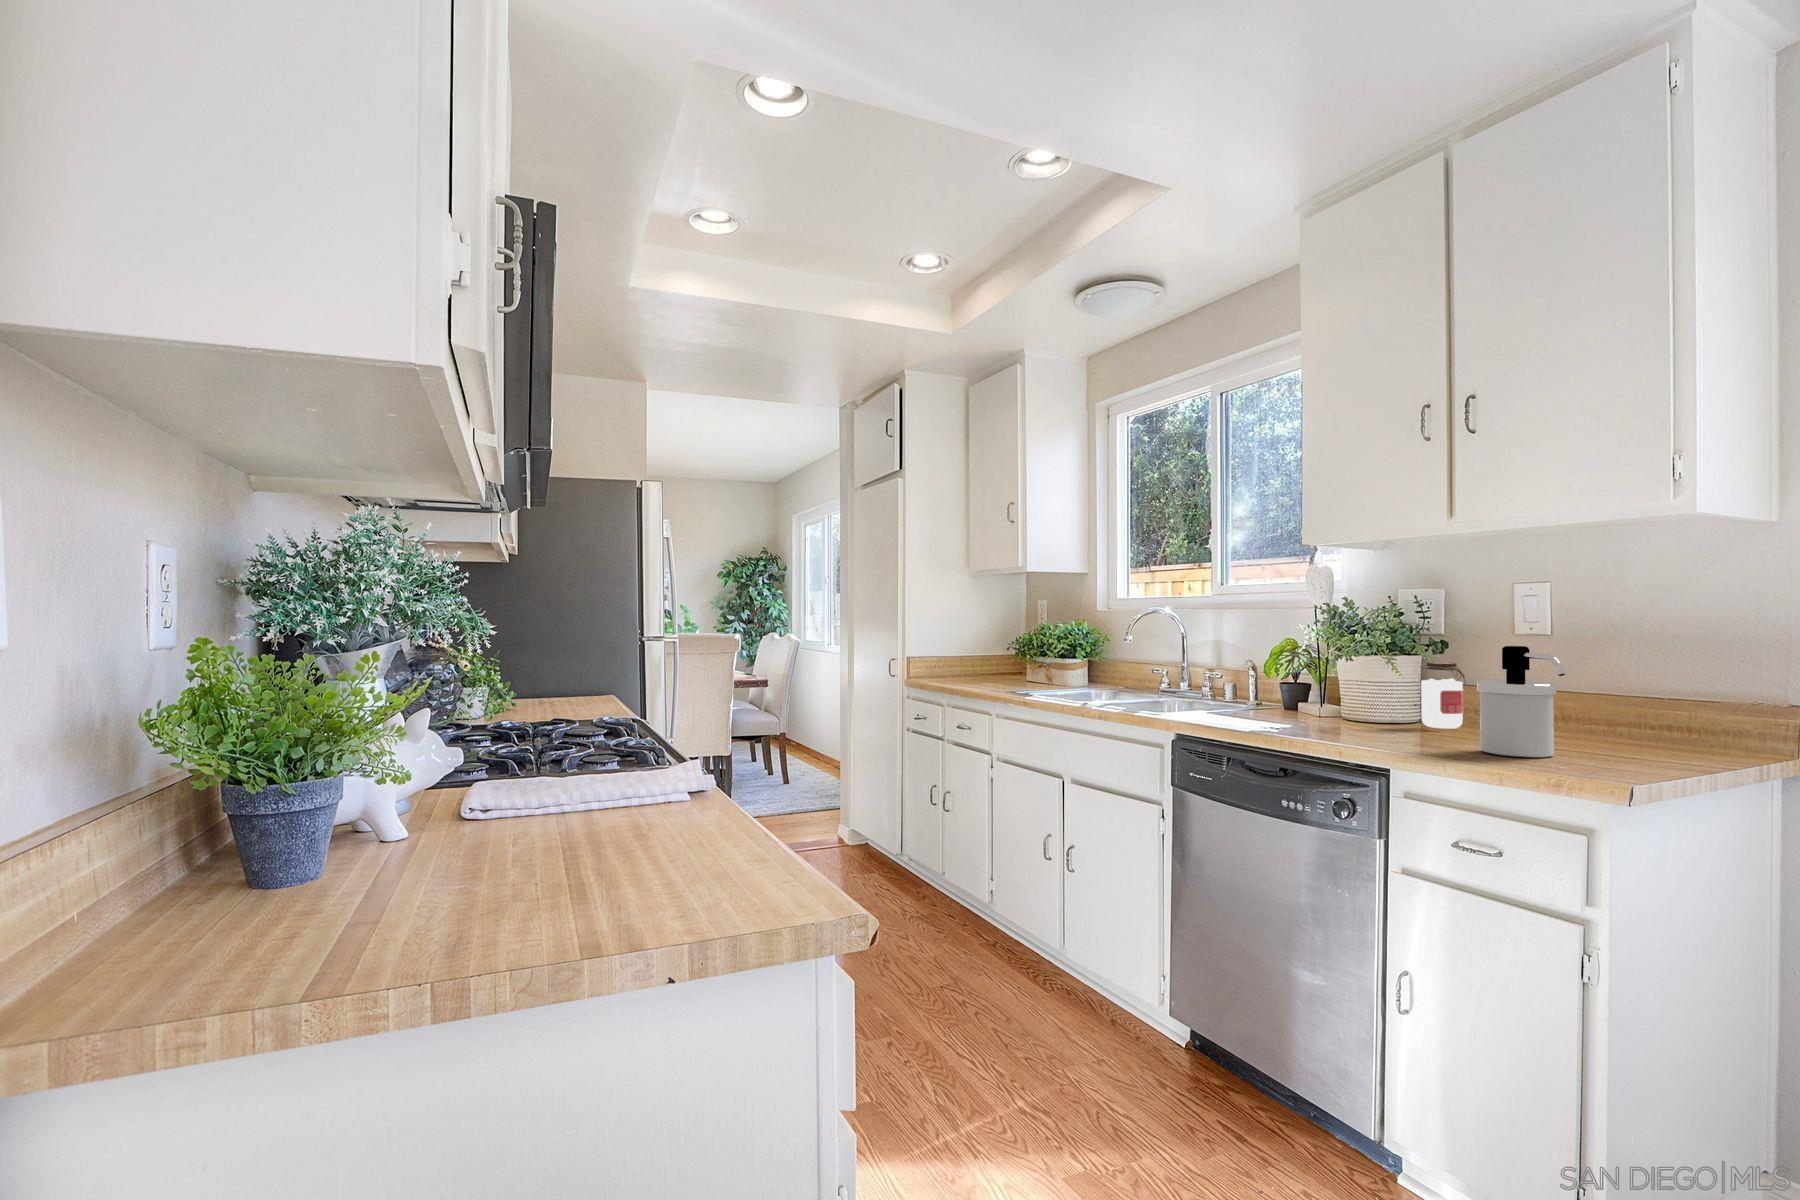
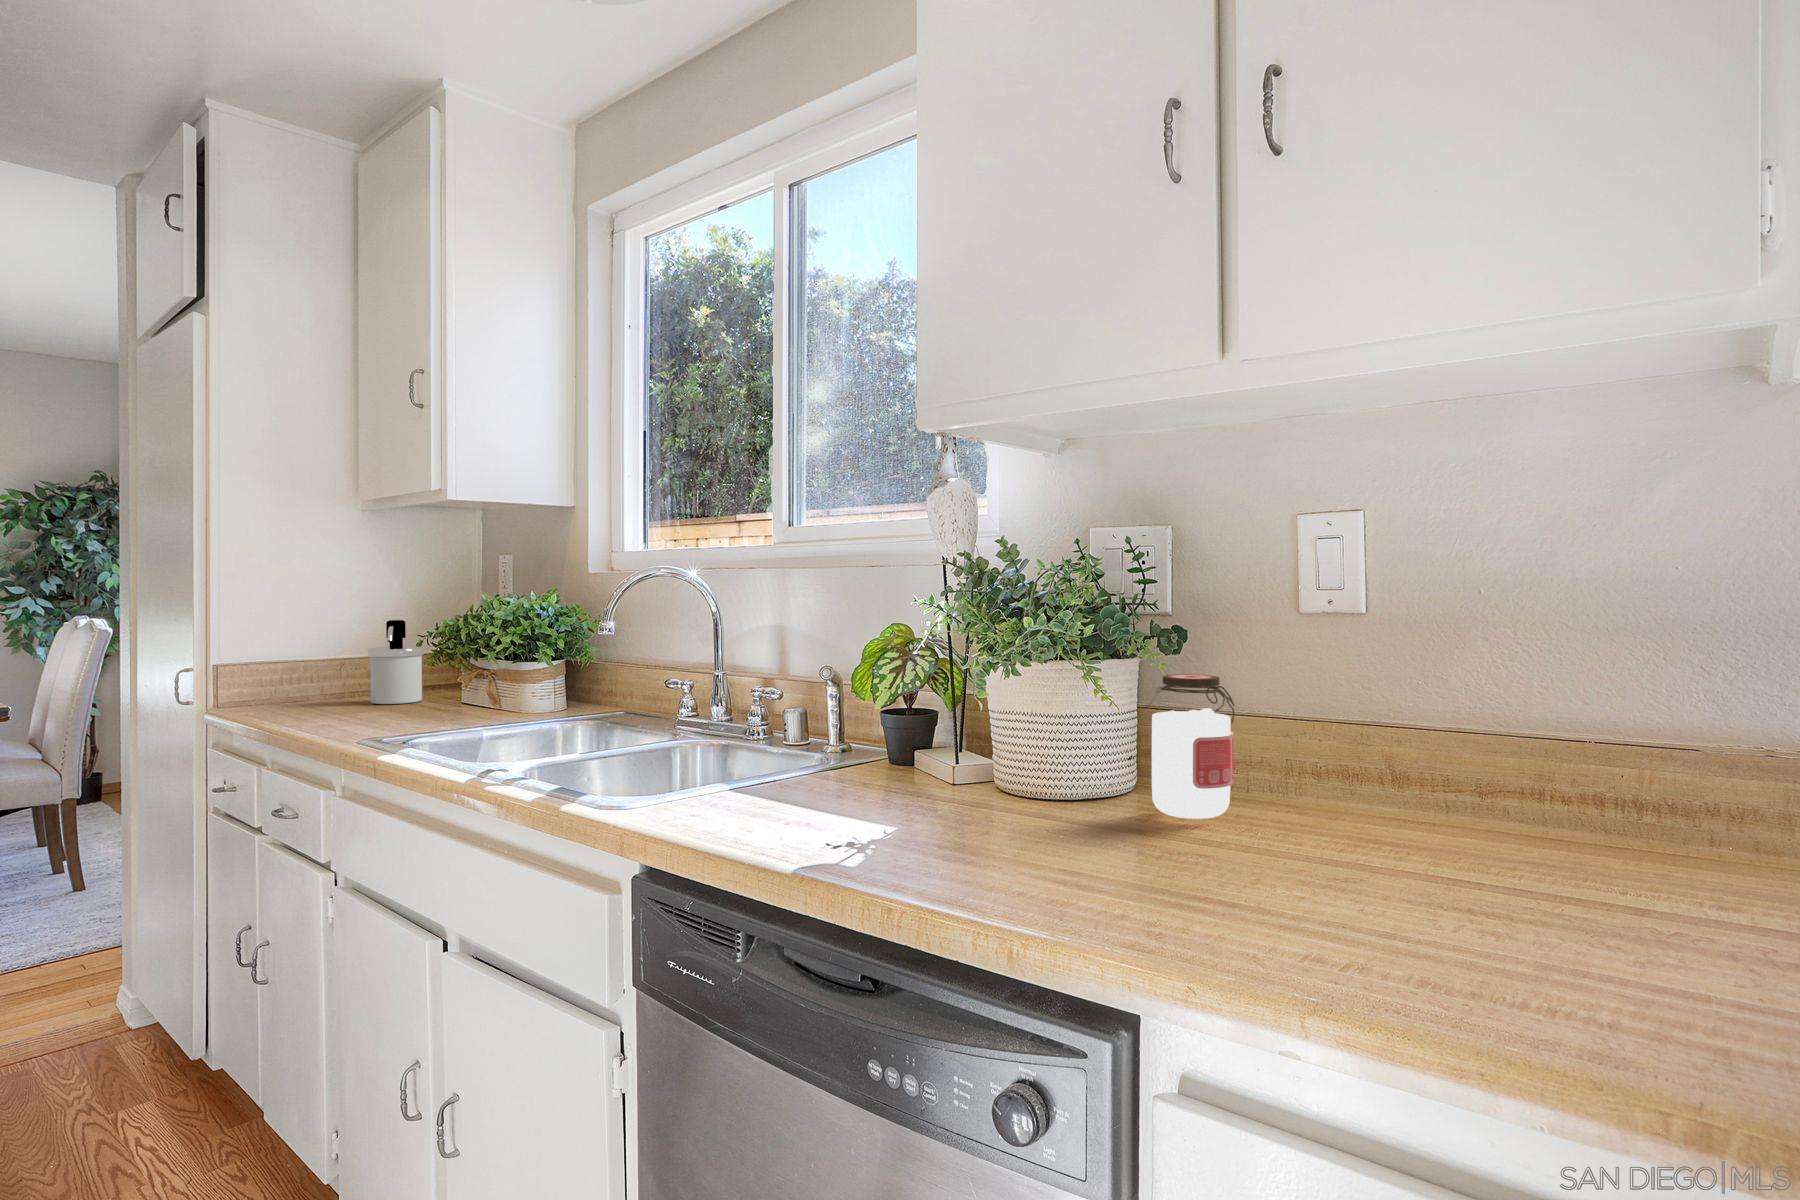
soap dispenser: present [1477,646,1565,757] -> present [368,620,424,704]

